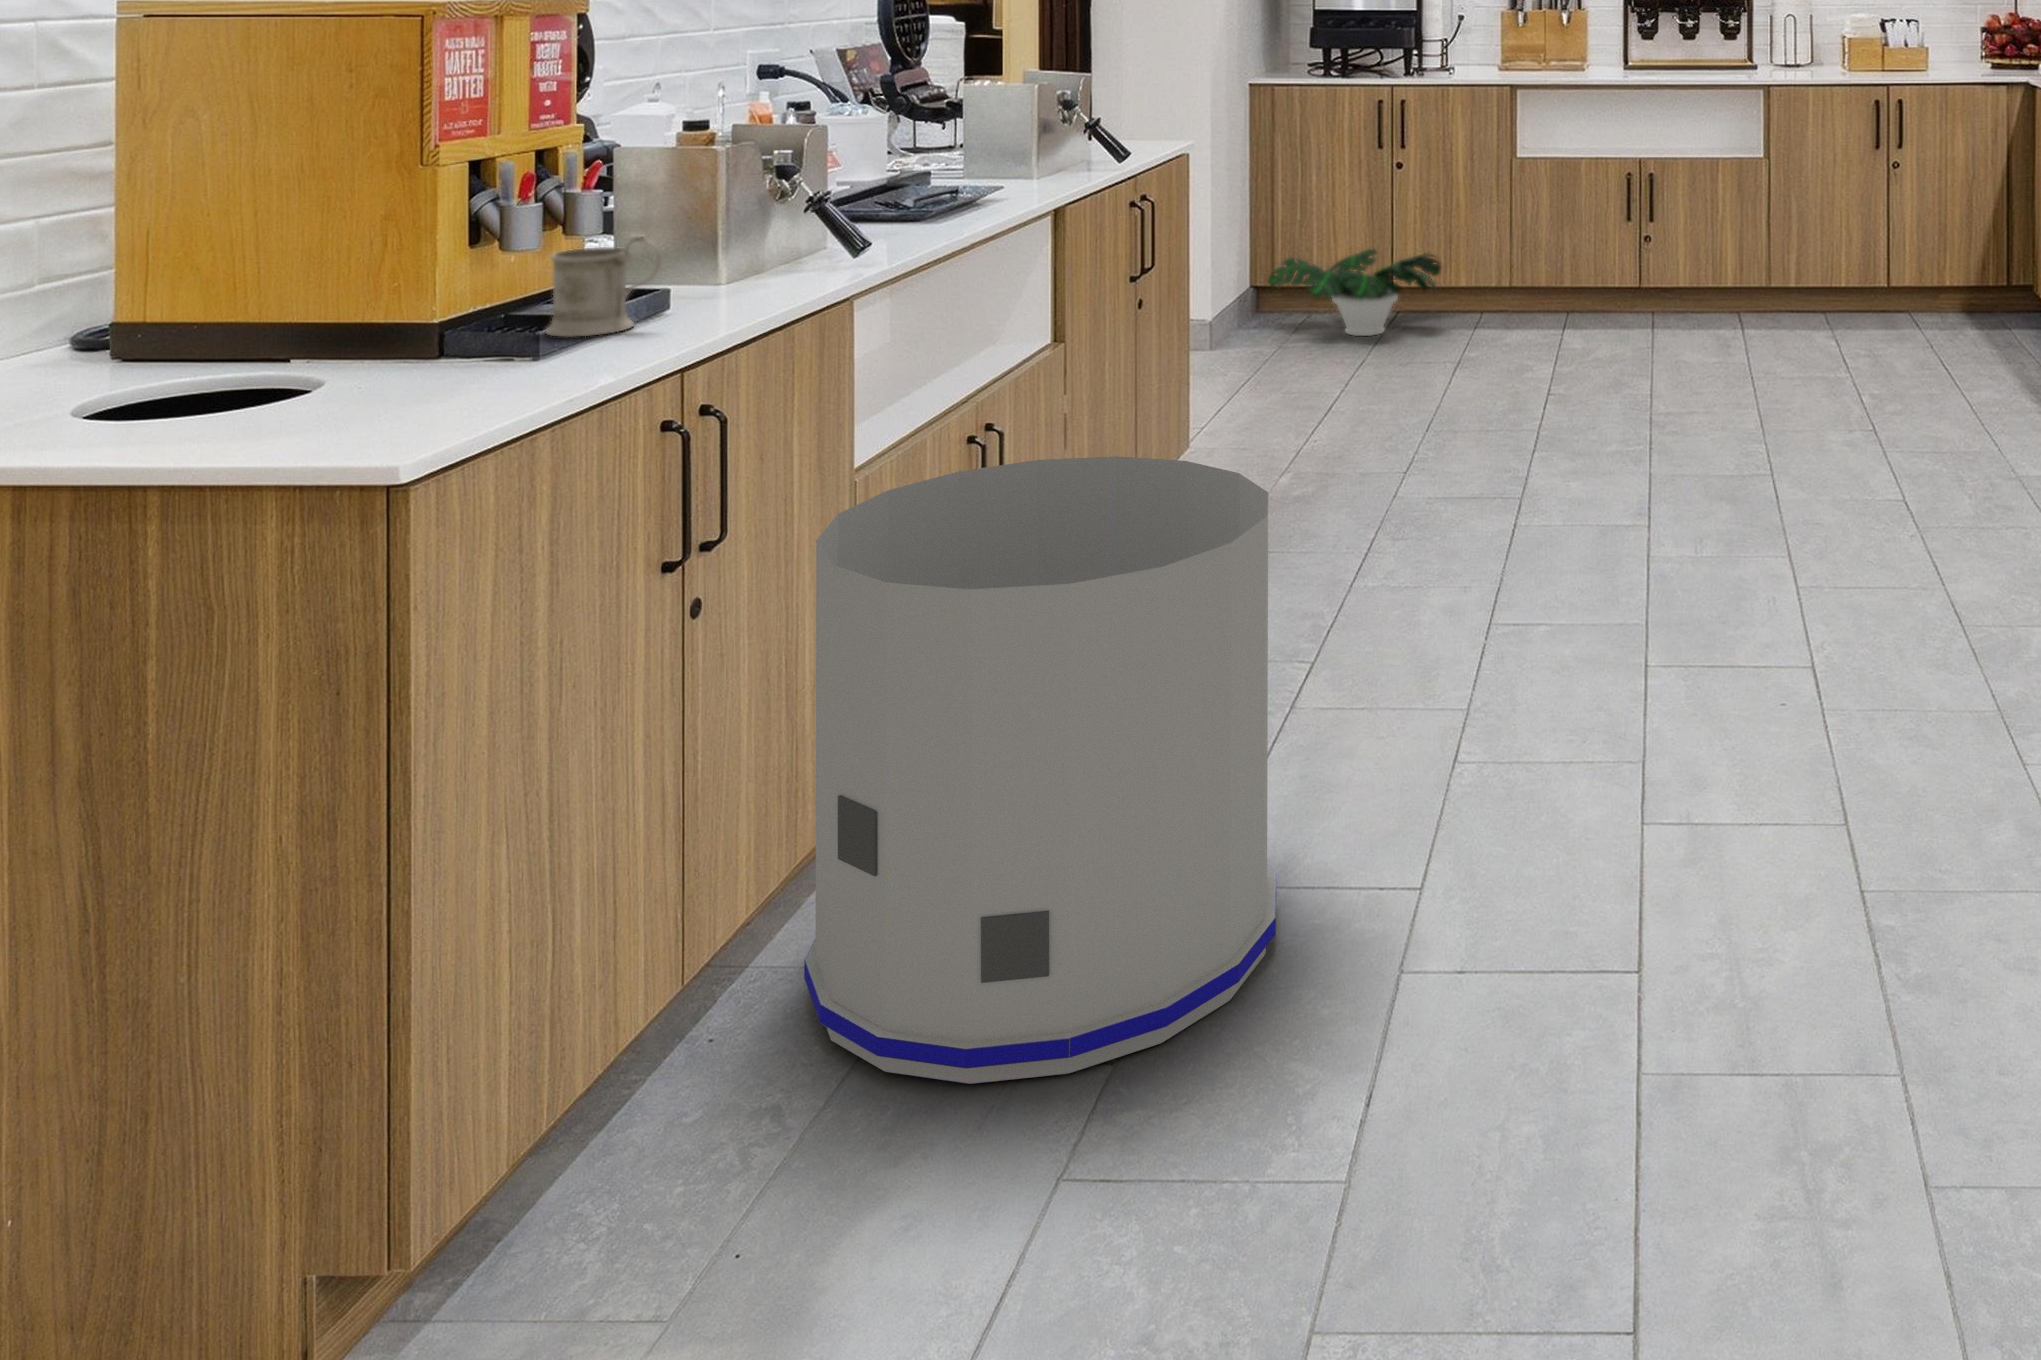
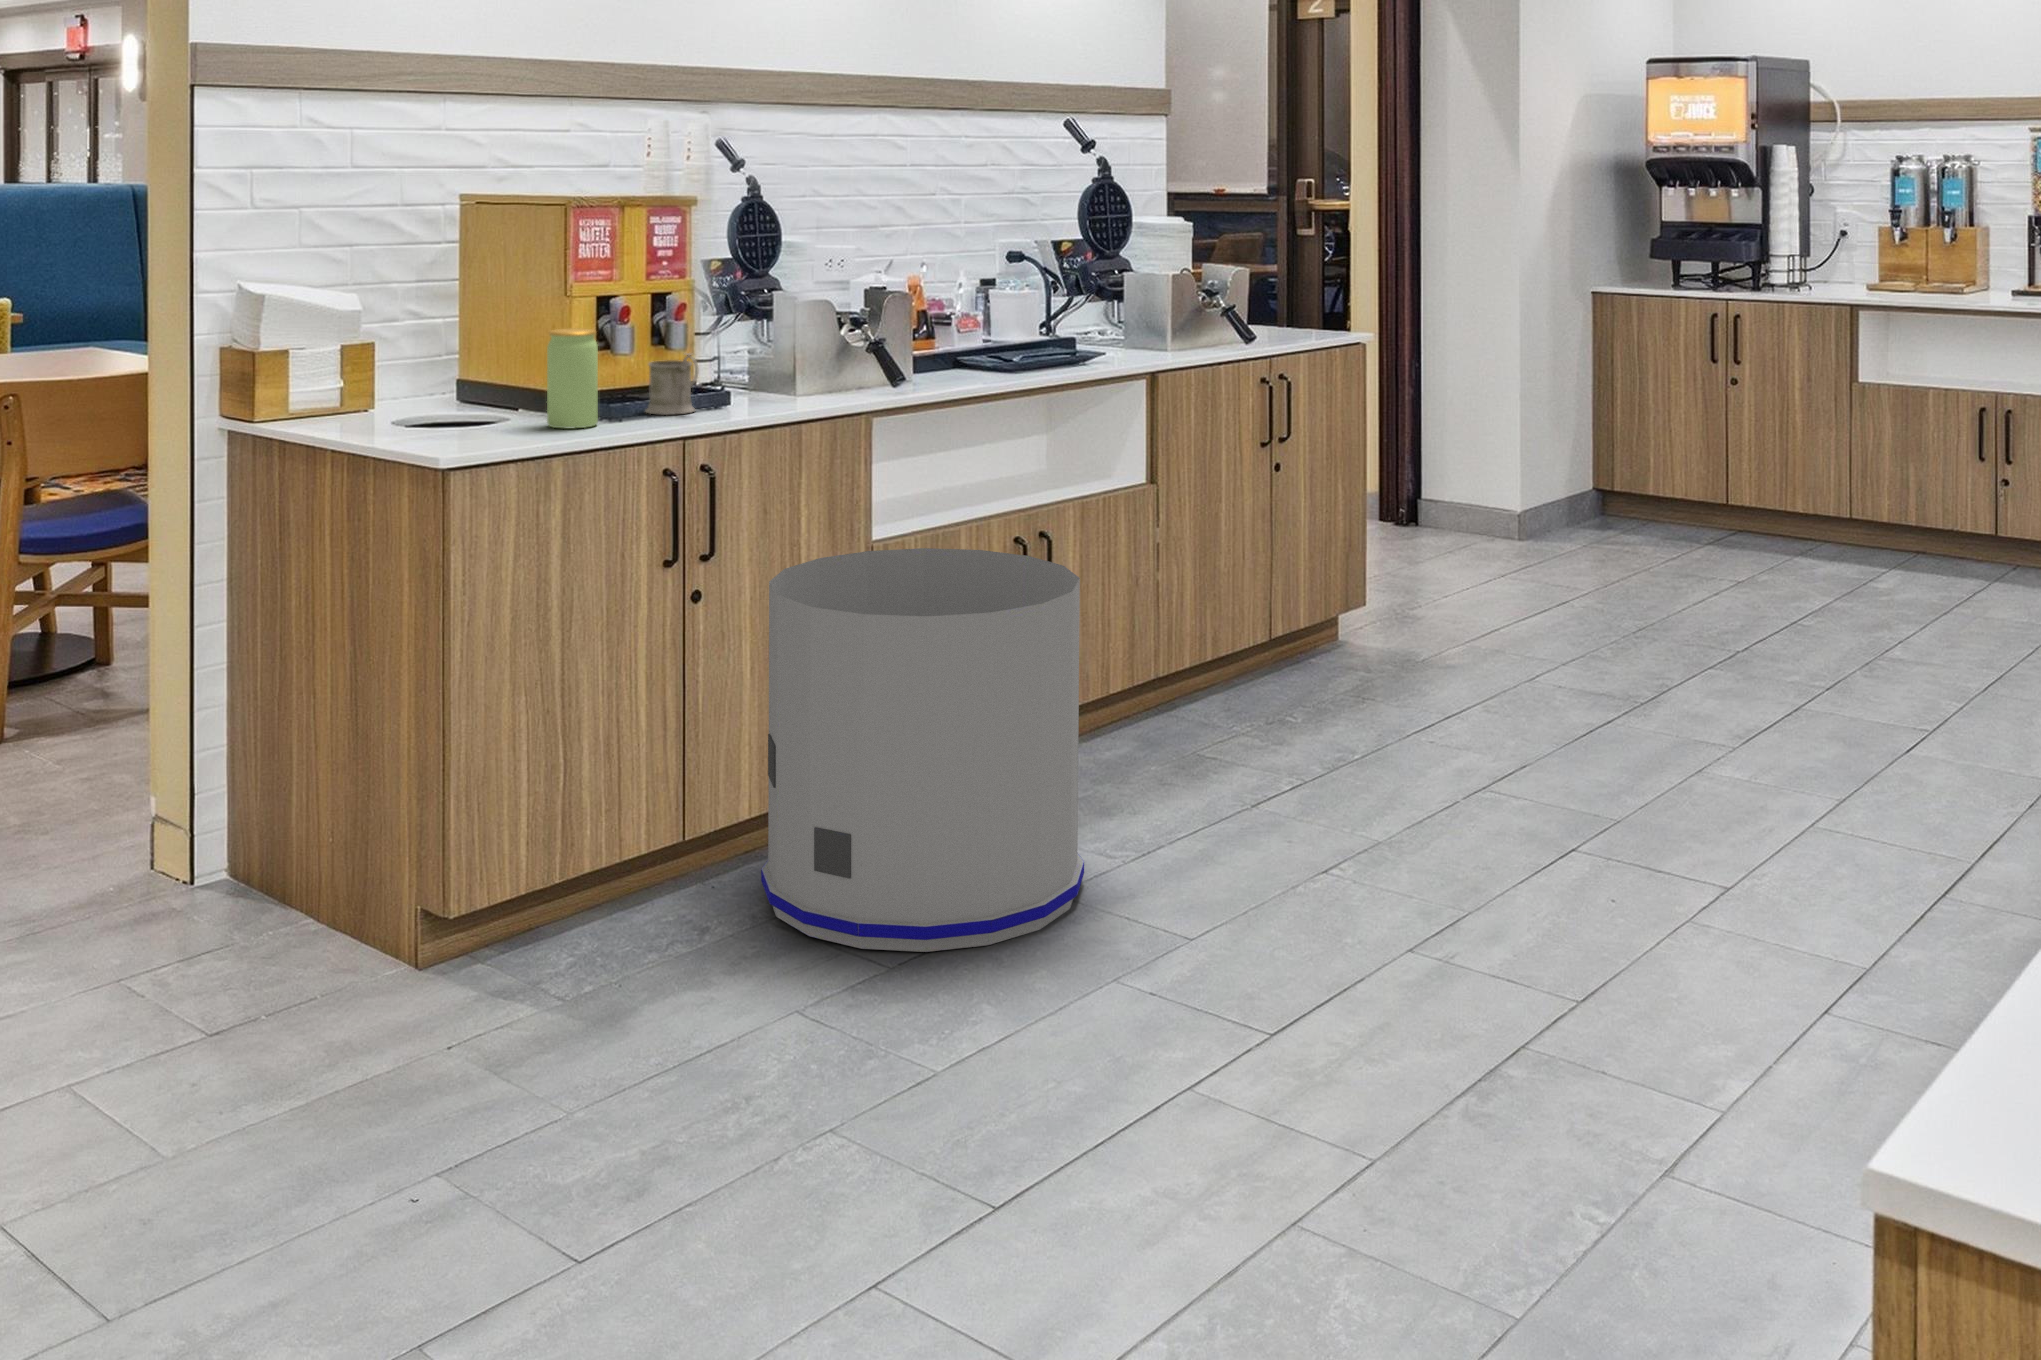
jar: none [427,210,524,382] -> present [547,329,598,428]
potted plant: present [1268,249,1441,336] -> none [1580,462,1768,549]

